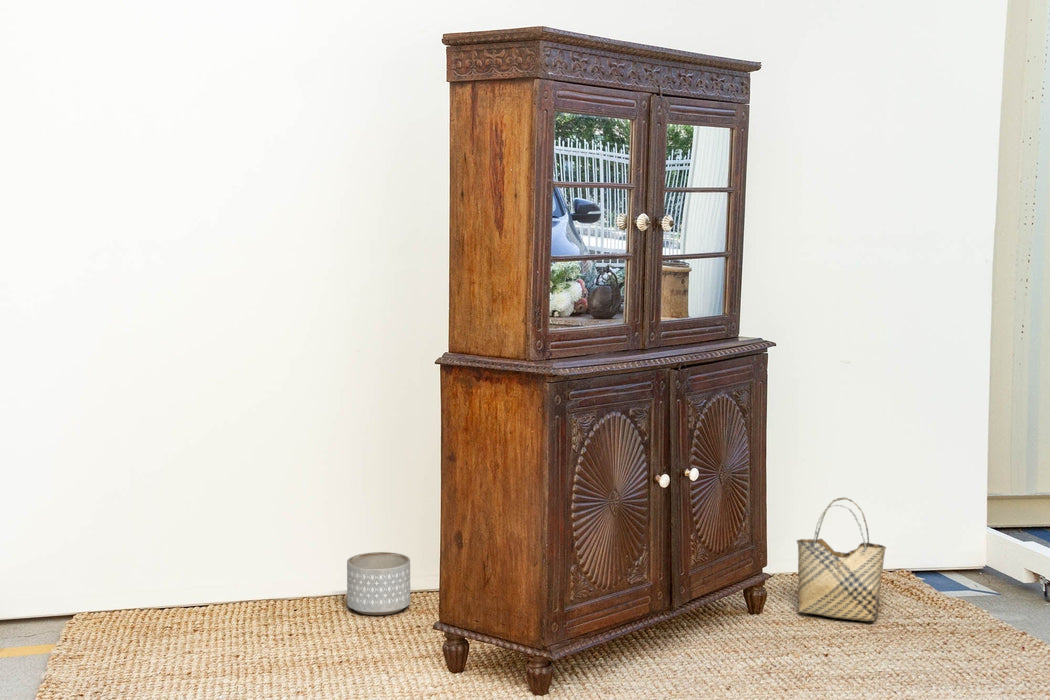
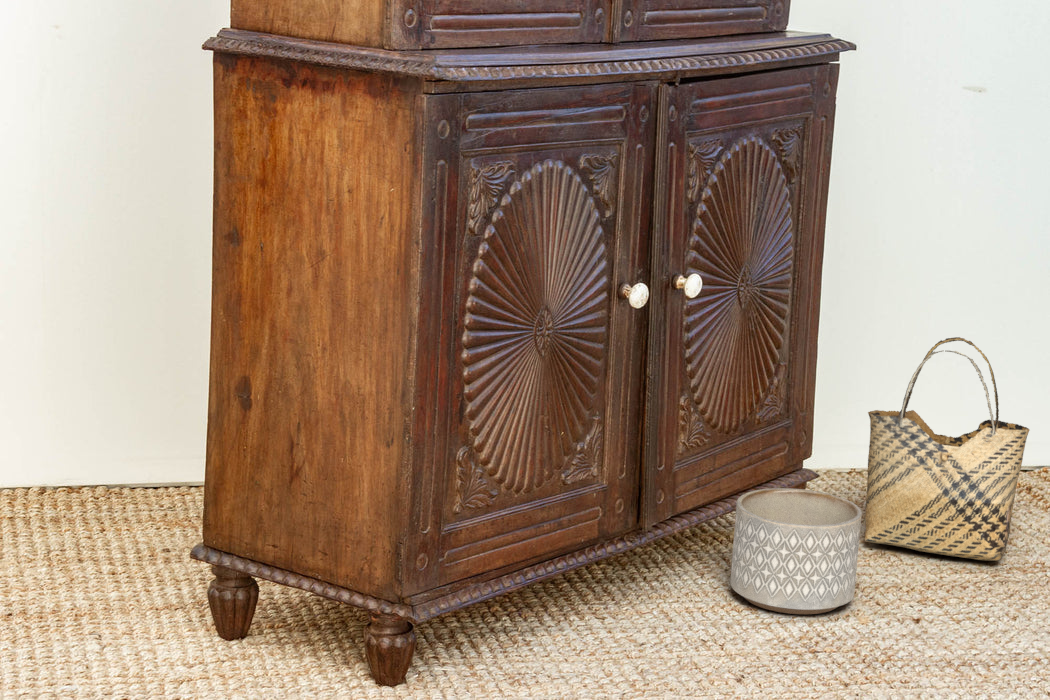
planter: present [347,552,410,615] -> present [730,488,862,614]

